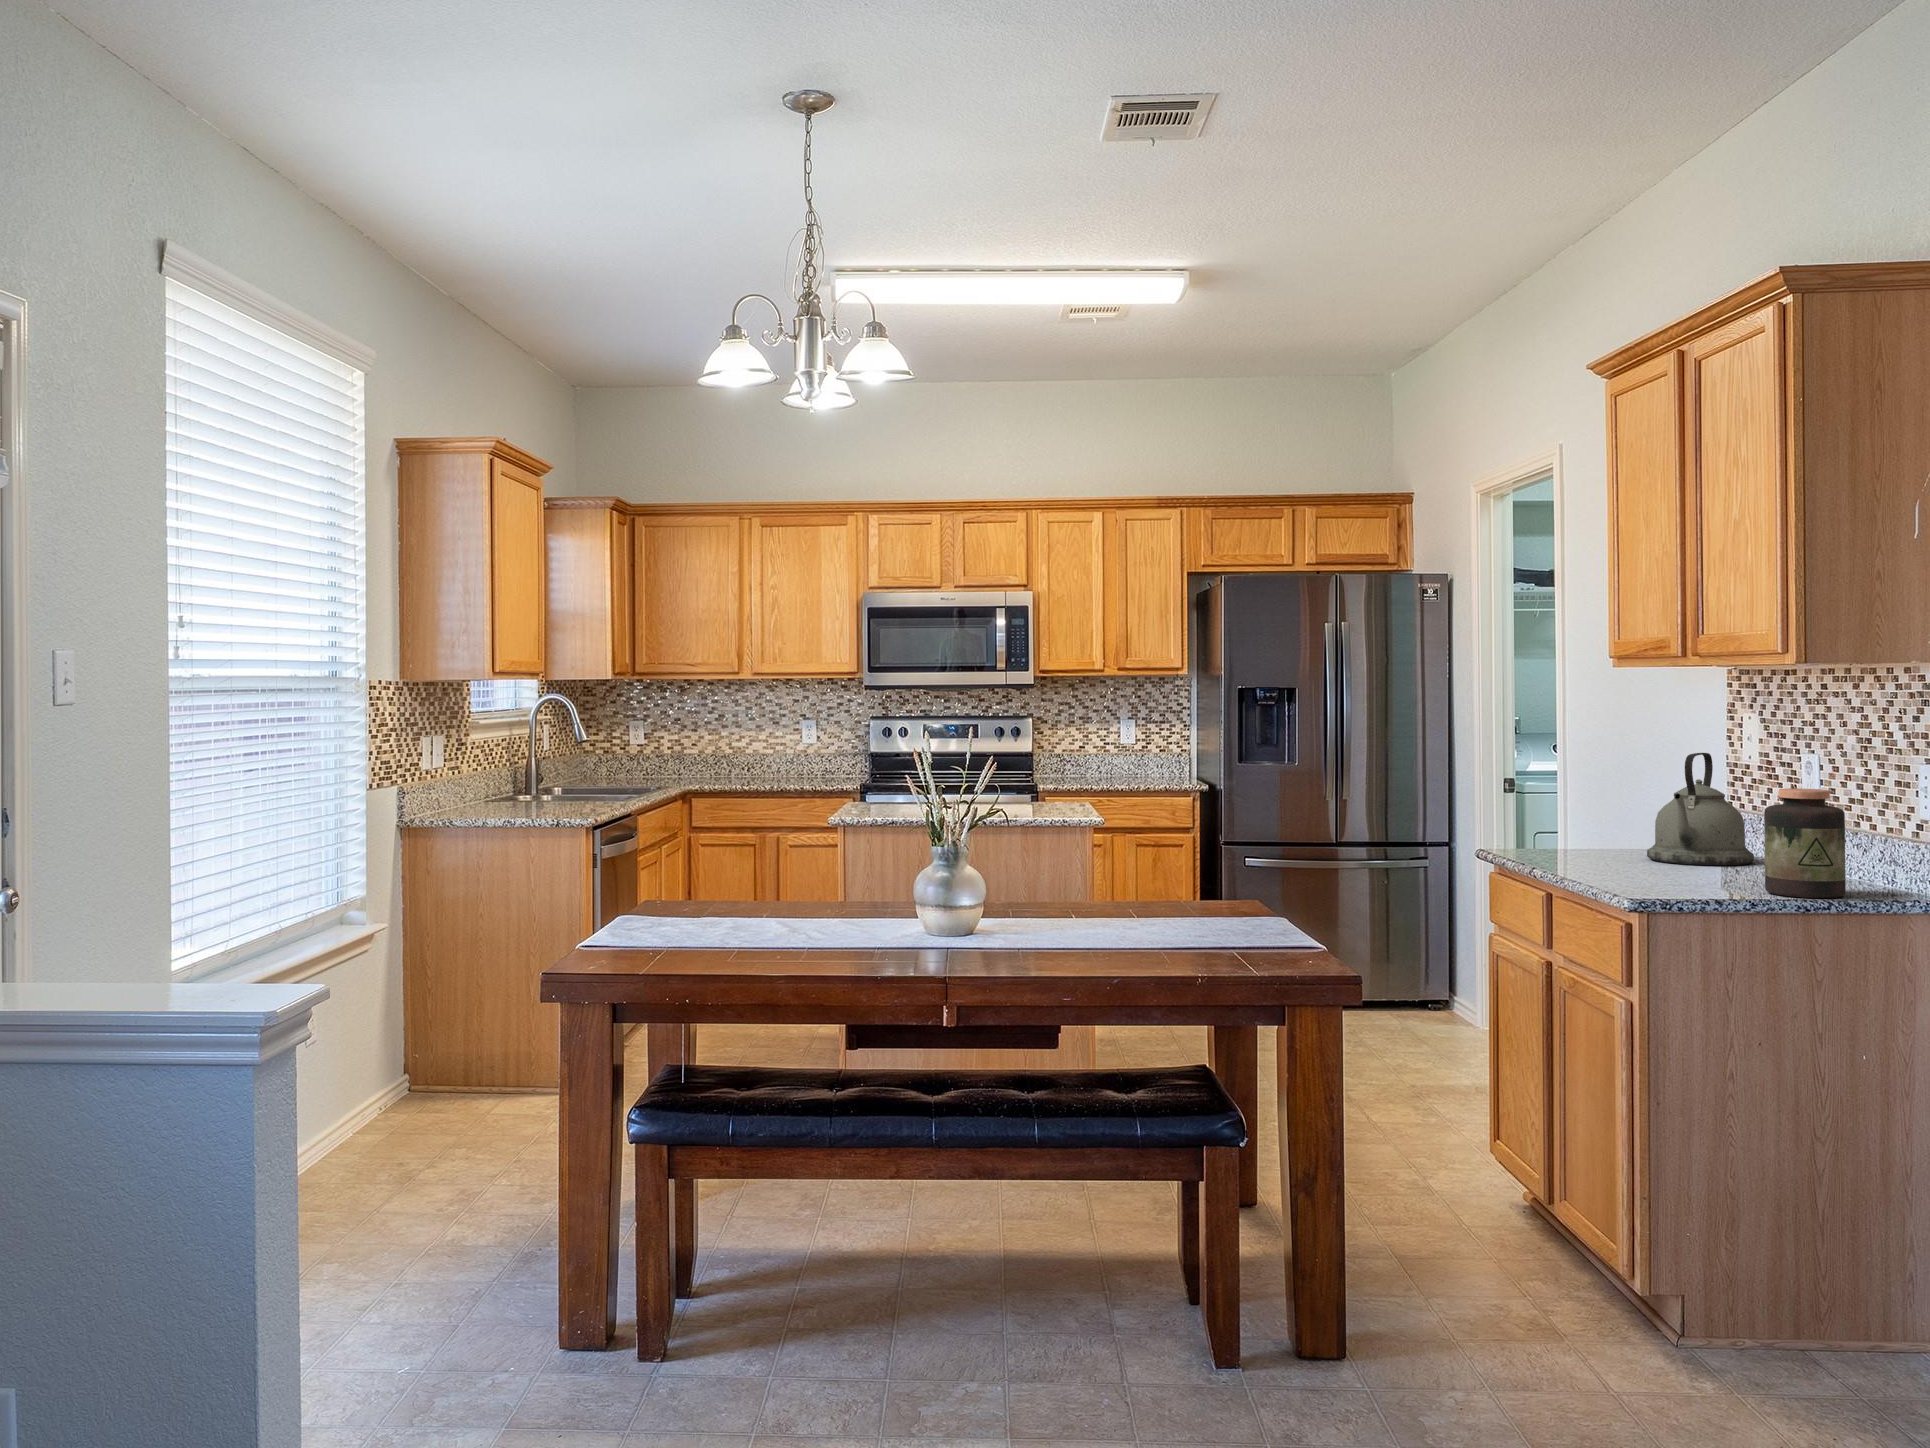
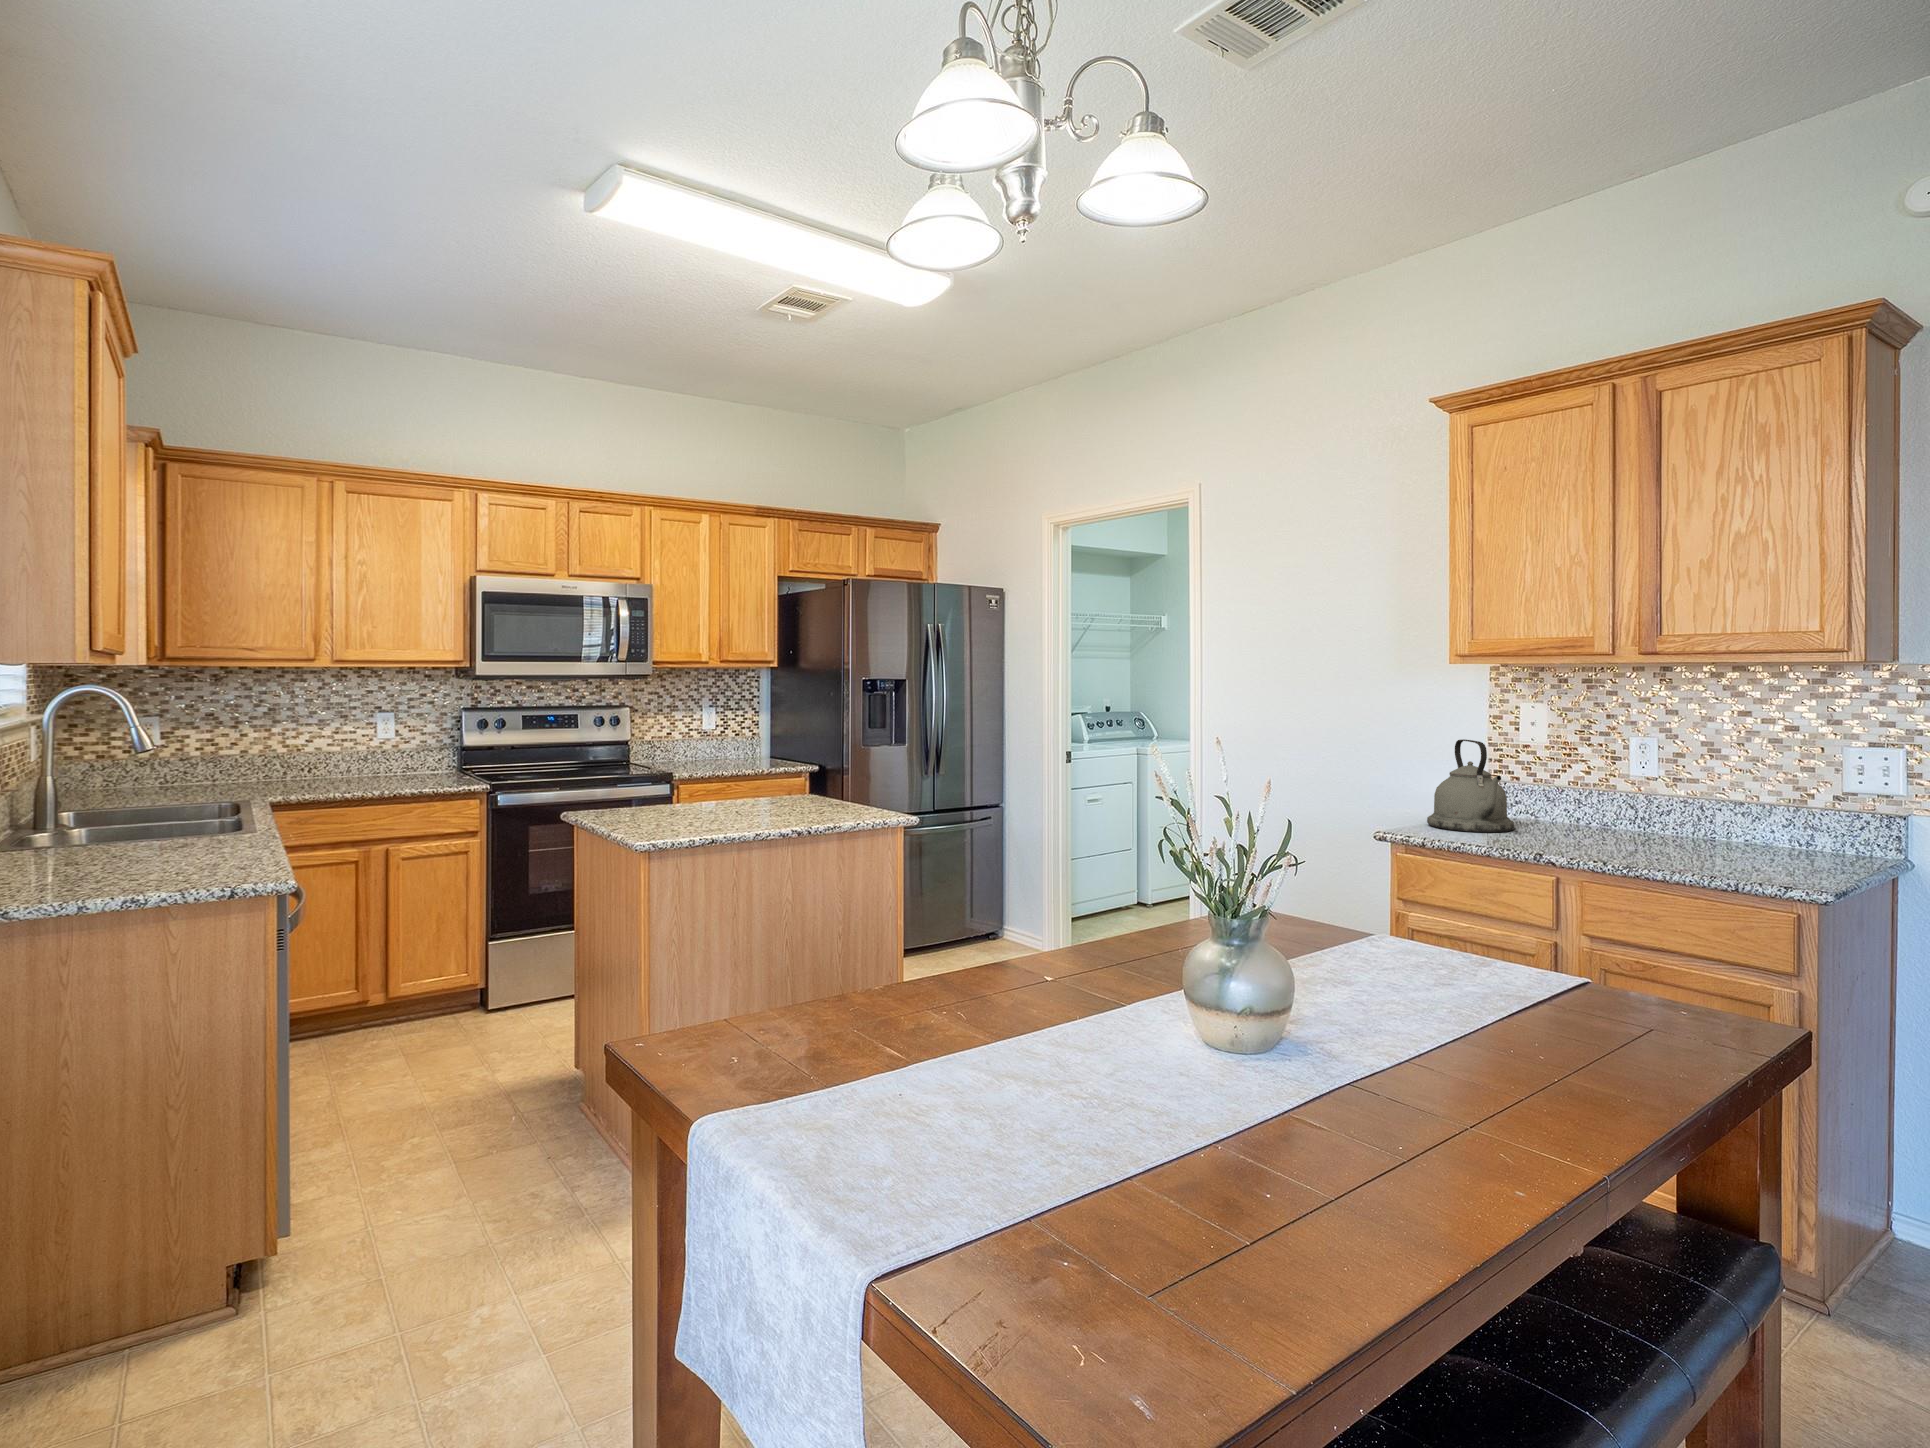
jar: present [1764,788,1846,898] -> none [1674,774,1747,866]

